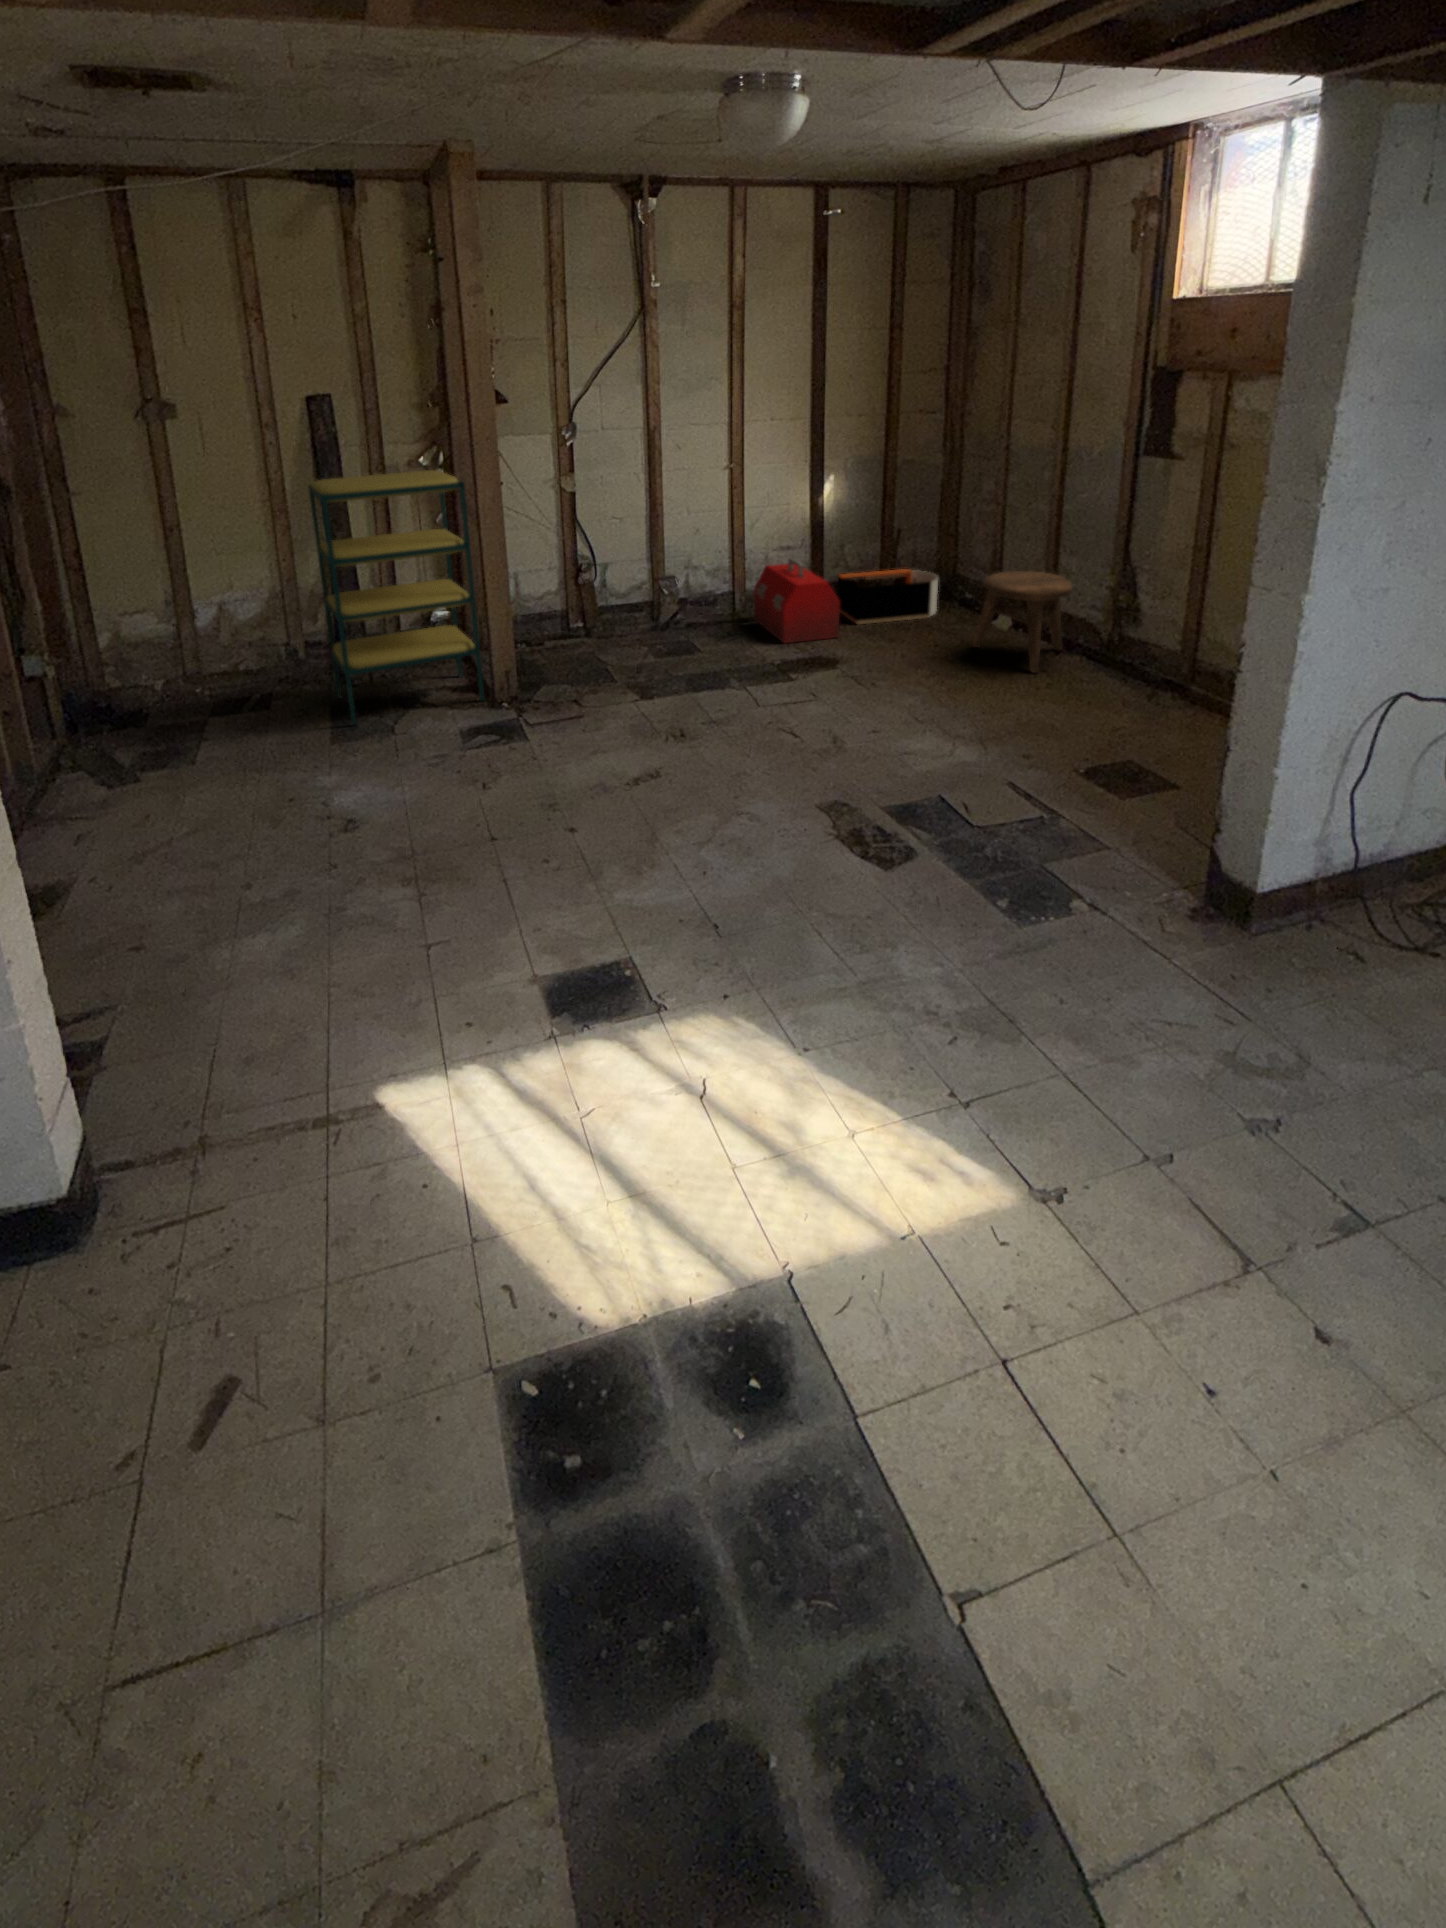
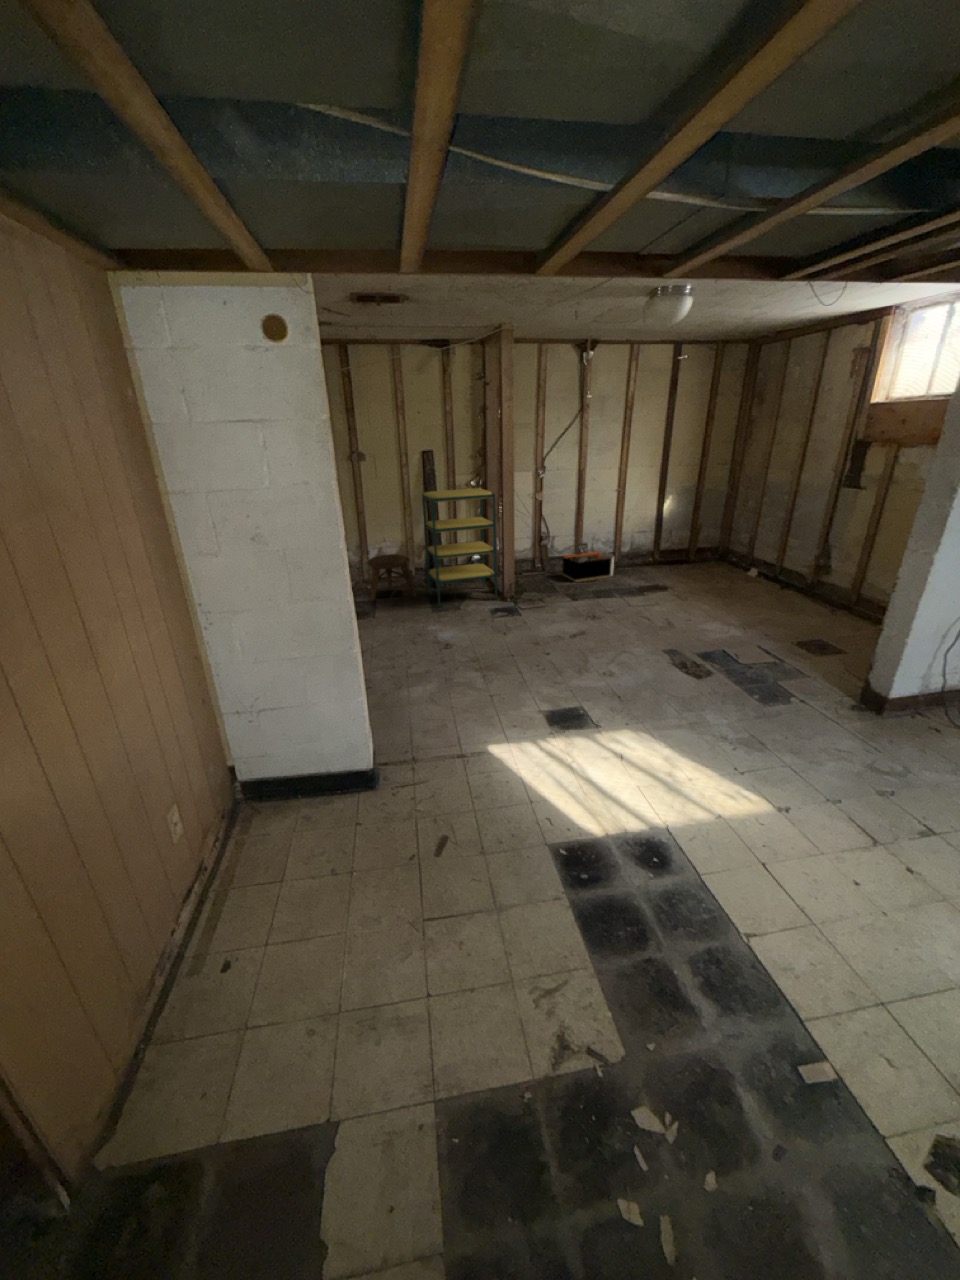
toolbox: present [754,558,840,643] -> none [623,537,670,579]
storage bin: present [837,569,938,624] -> present [562,552,614,582]
stool: present [972,571,1072,673] -> present [368,554,416,602]

